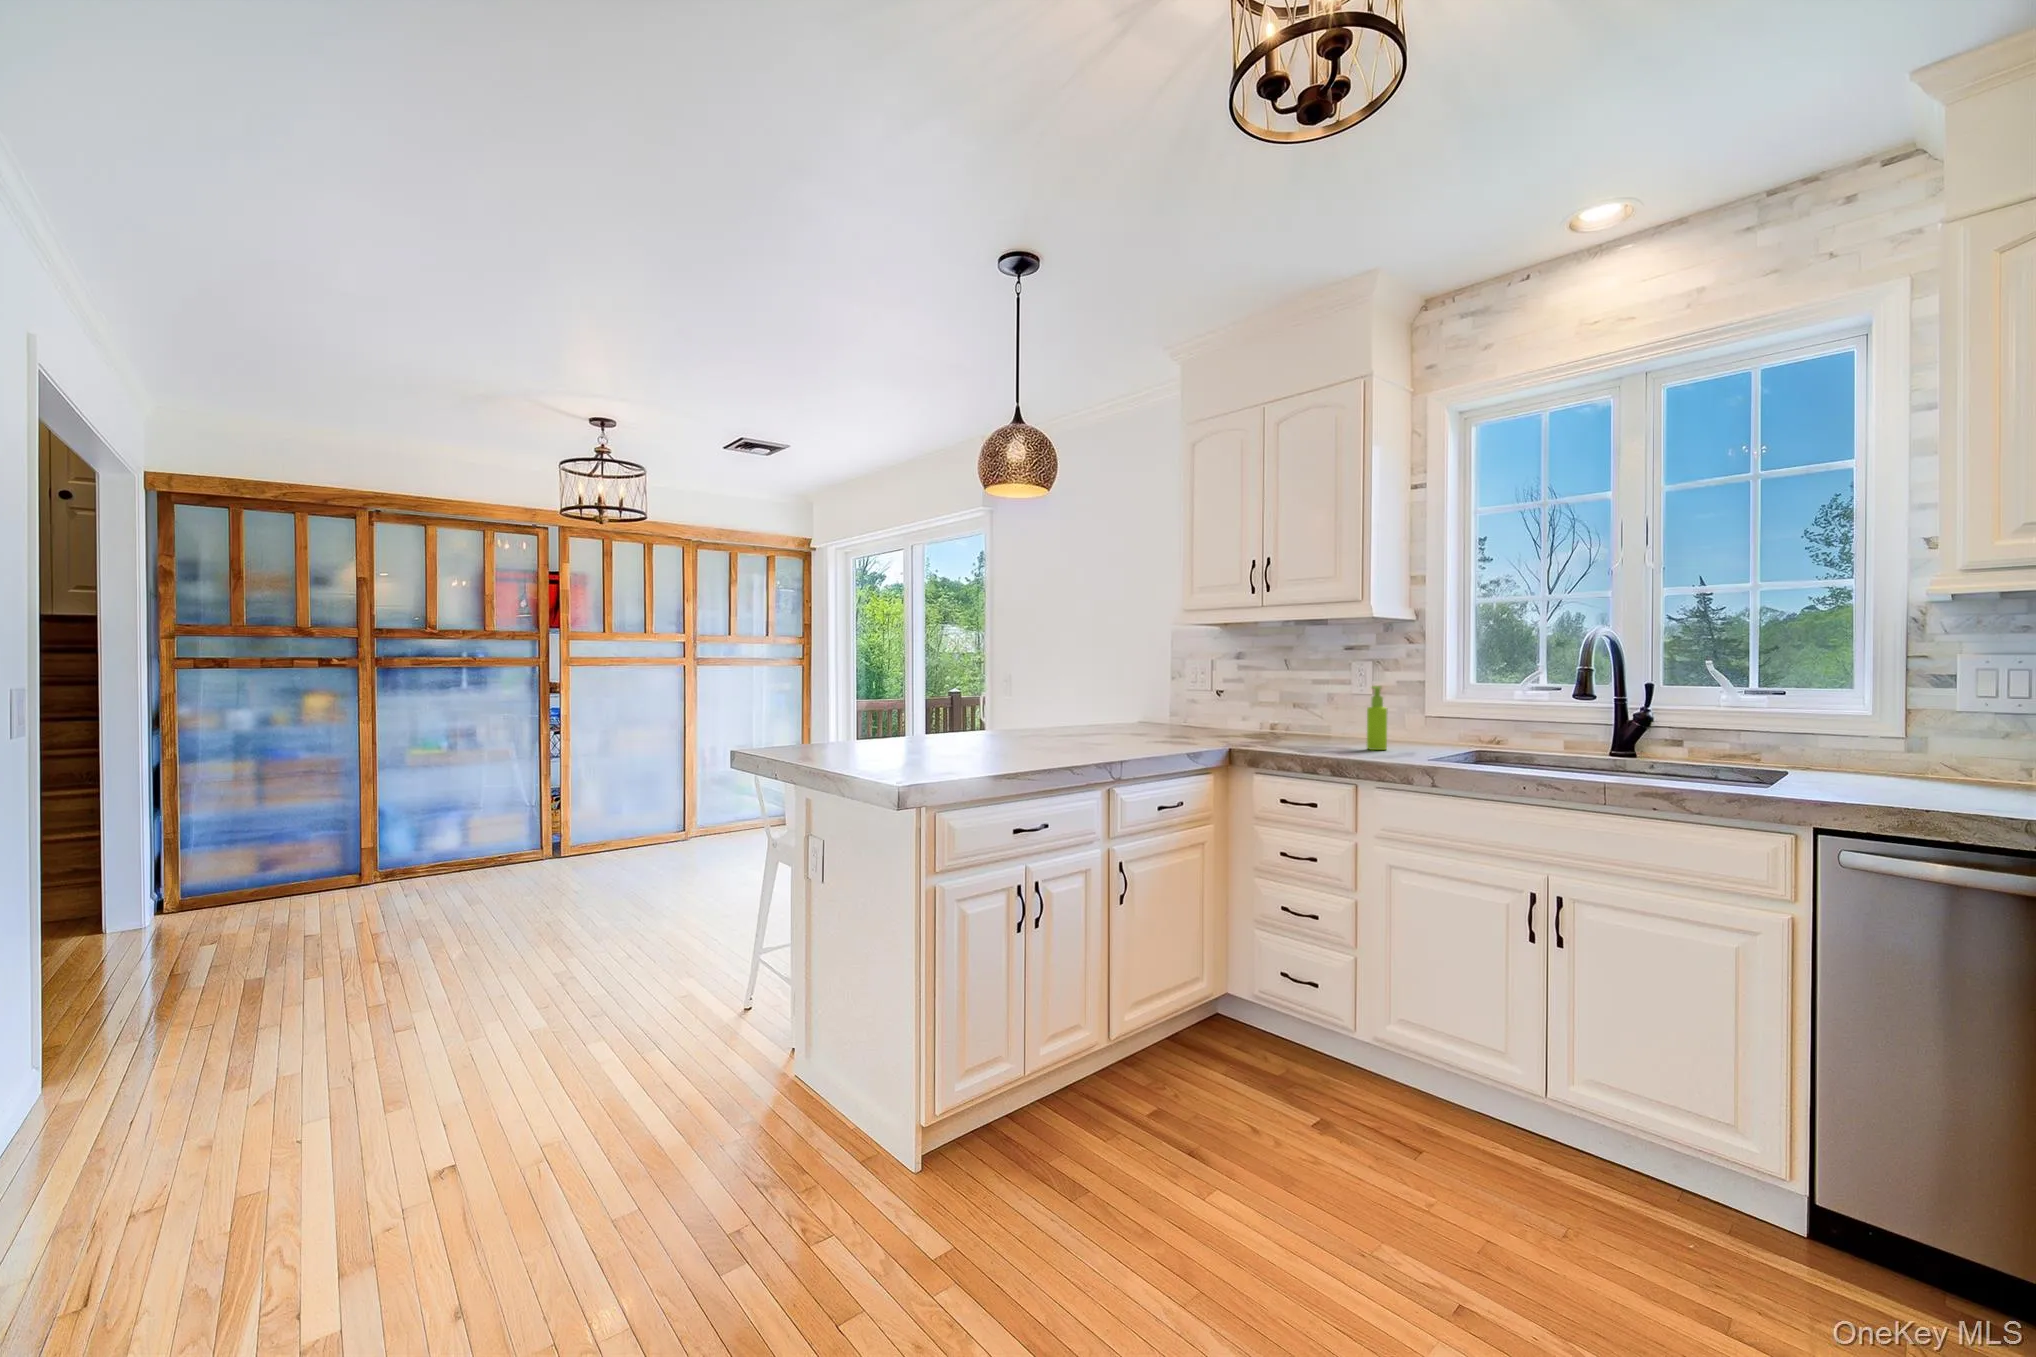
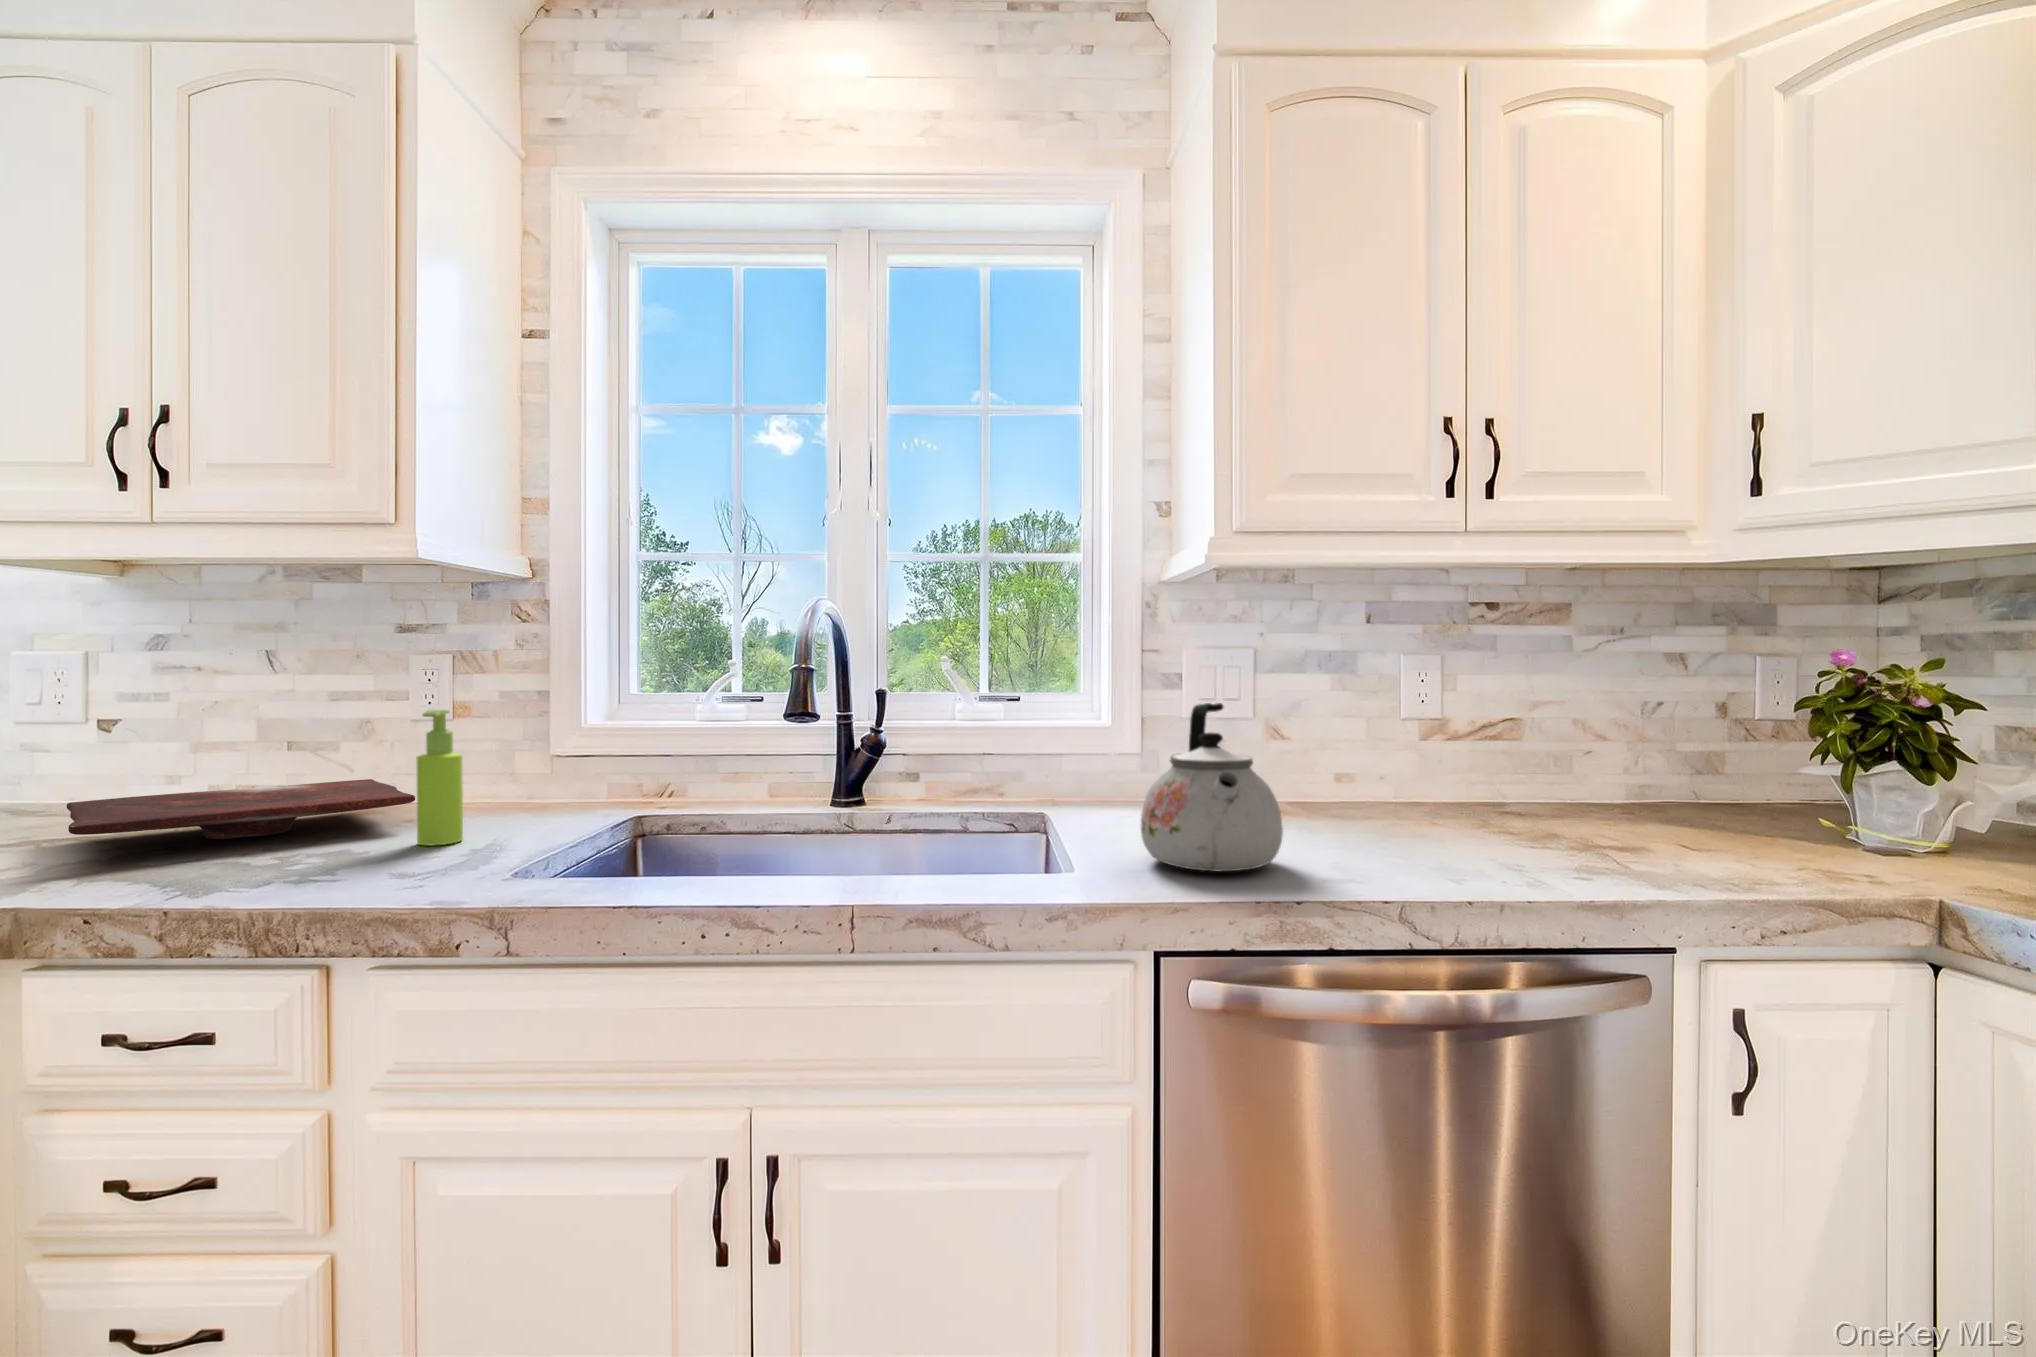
kettle: none [1832,686,1970,799] -> present [1141,703,1283,871]
cutting board: none [1227,722,1362,742] -> present [67,779,415,839]

